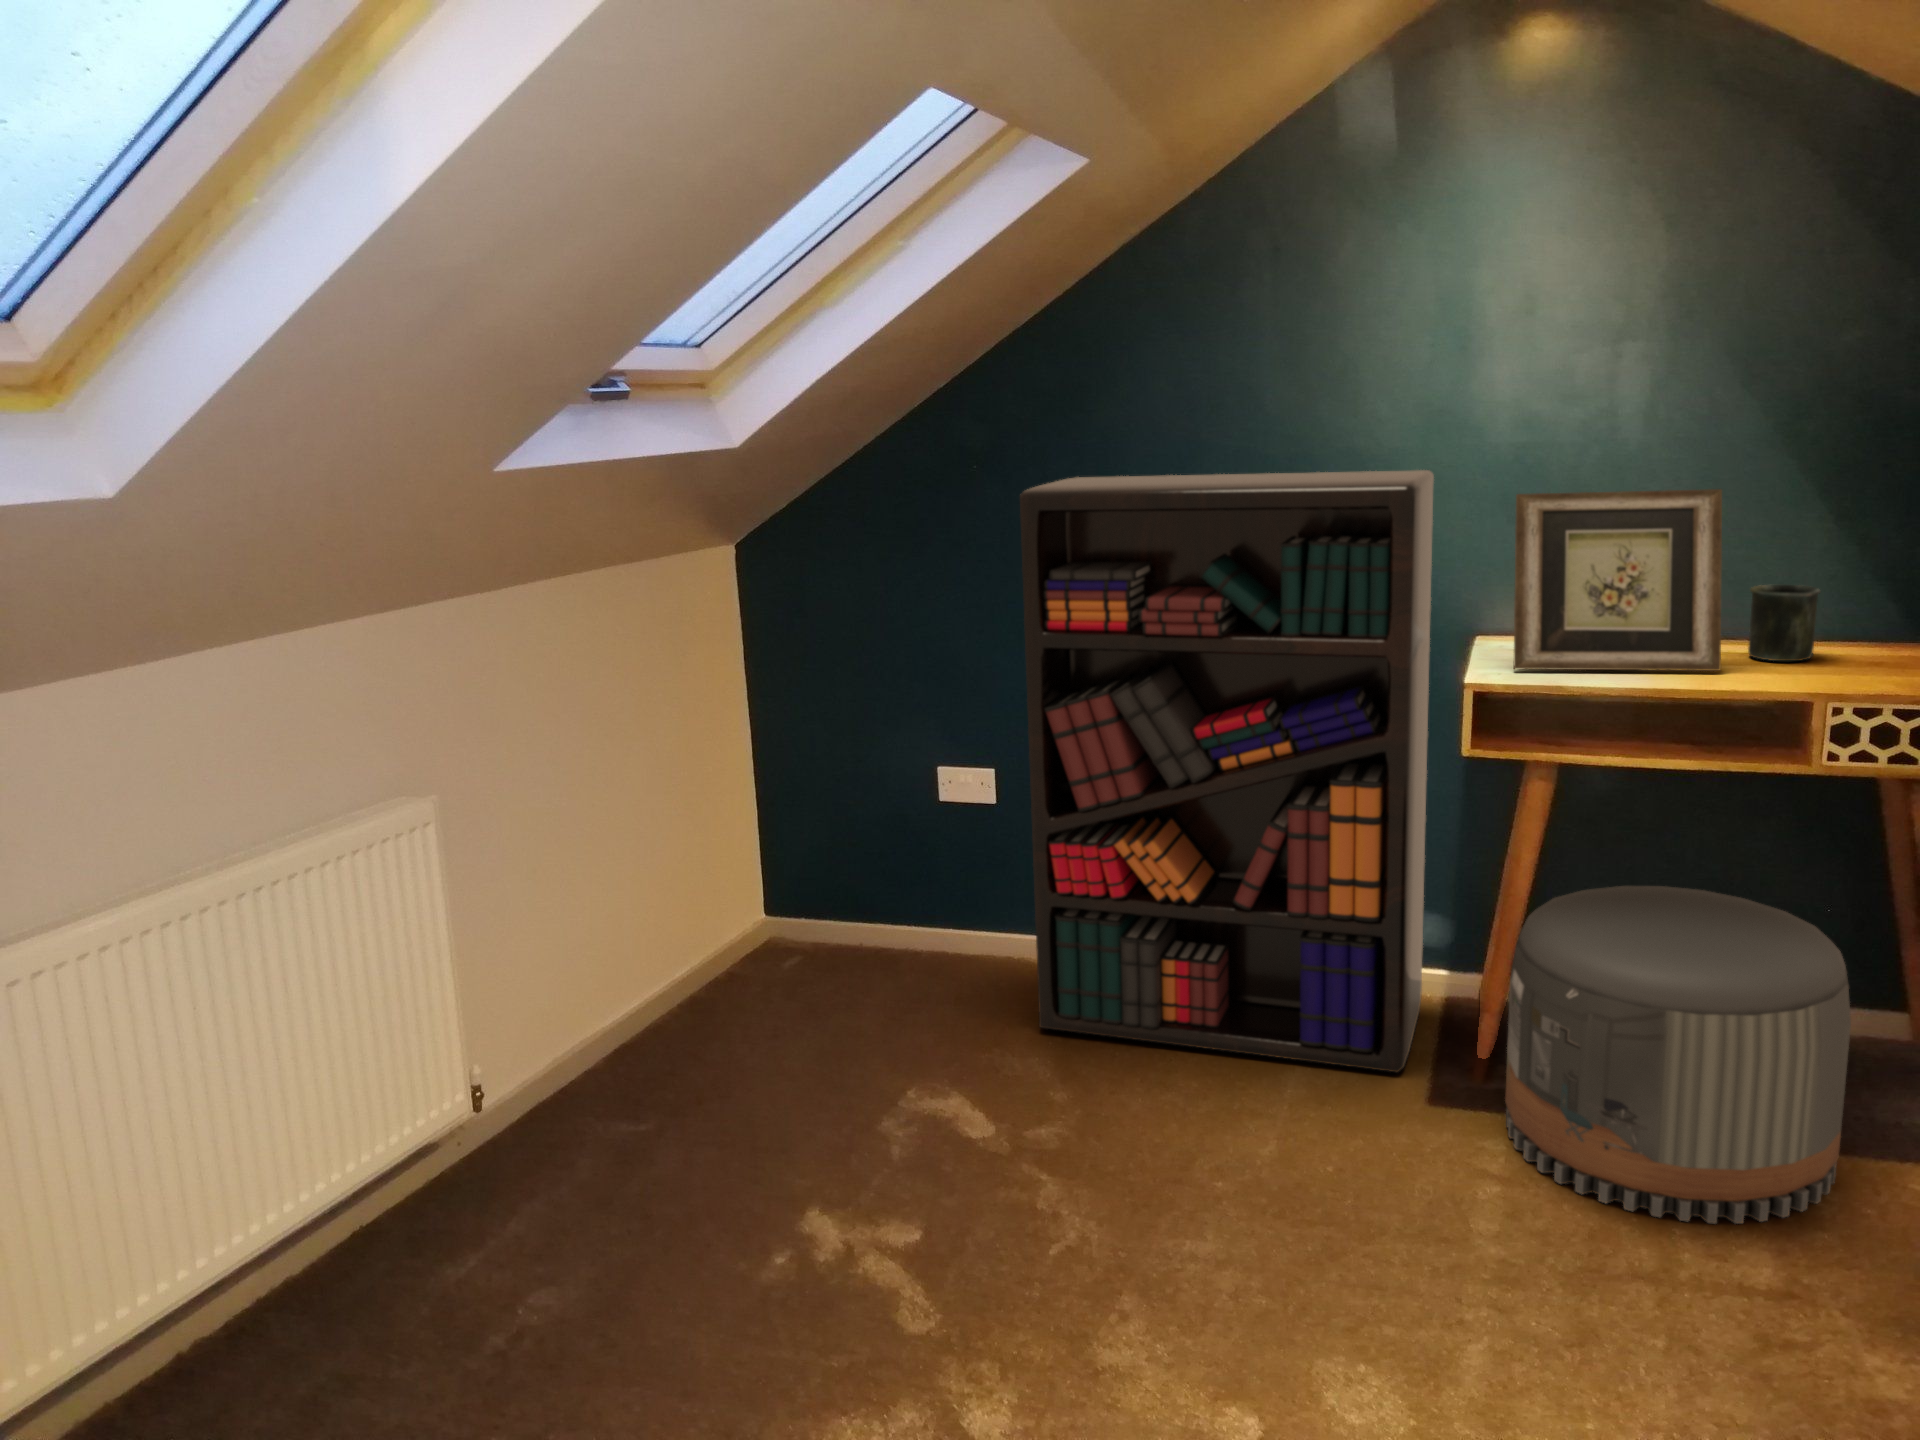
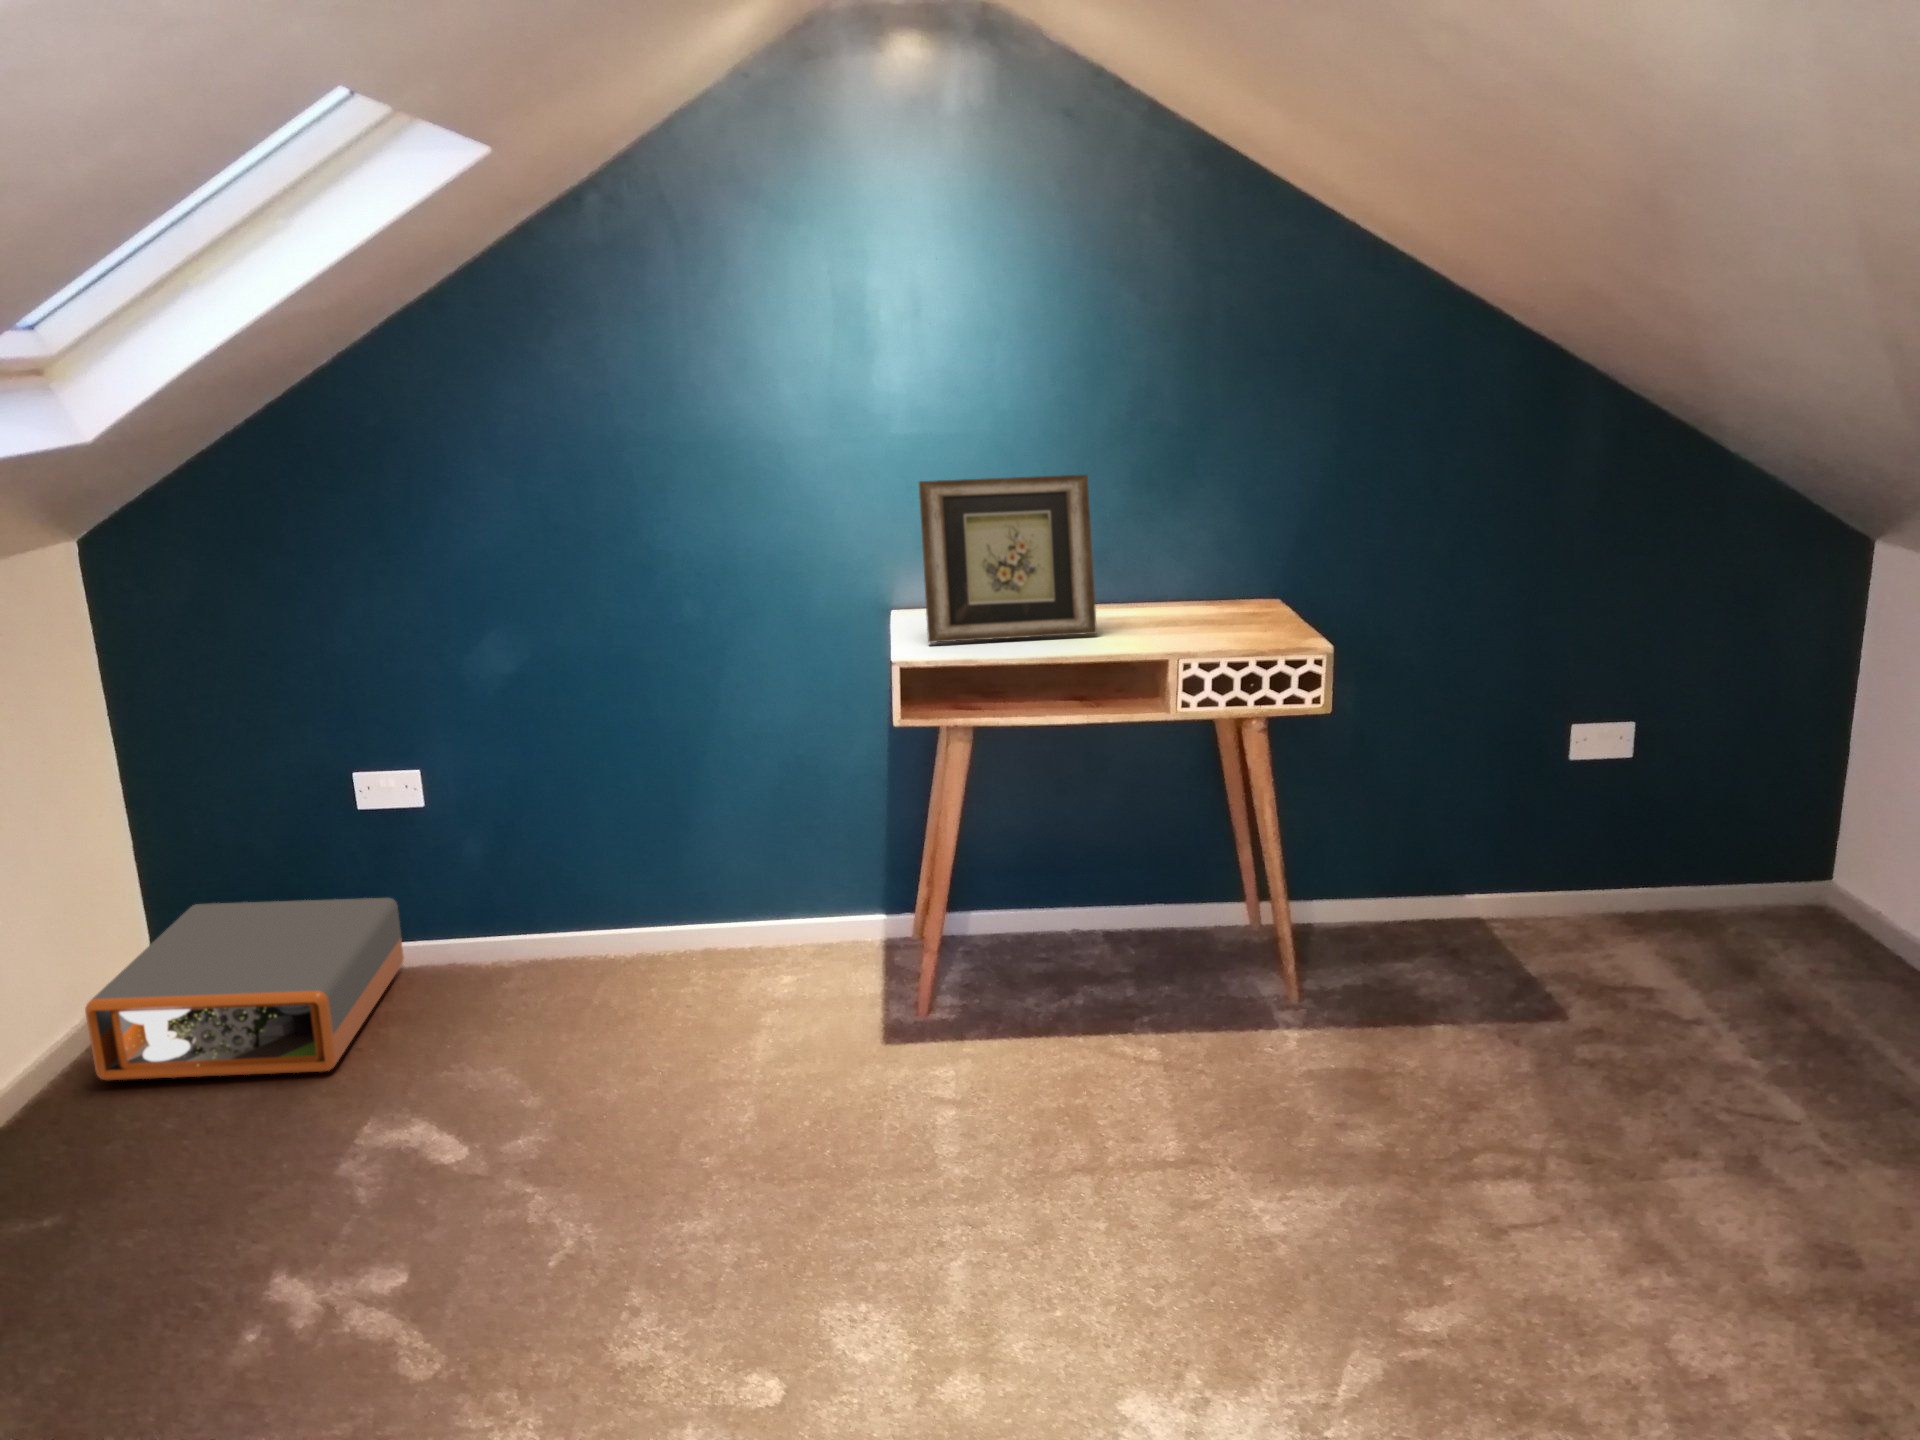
bookshelf: present [1020,470,1434,1072] -> none [431,455,862,1034]
mug: present [1748,585,1821,661] -> none [1113,553,1167,621]
storage box: none [698,873,969,1037] -> present [85,898,404,1080]
pouf: present [1505,886,1851,1224] -> none [947,824,1215,1114]

